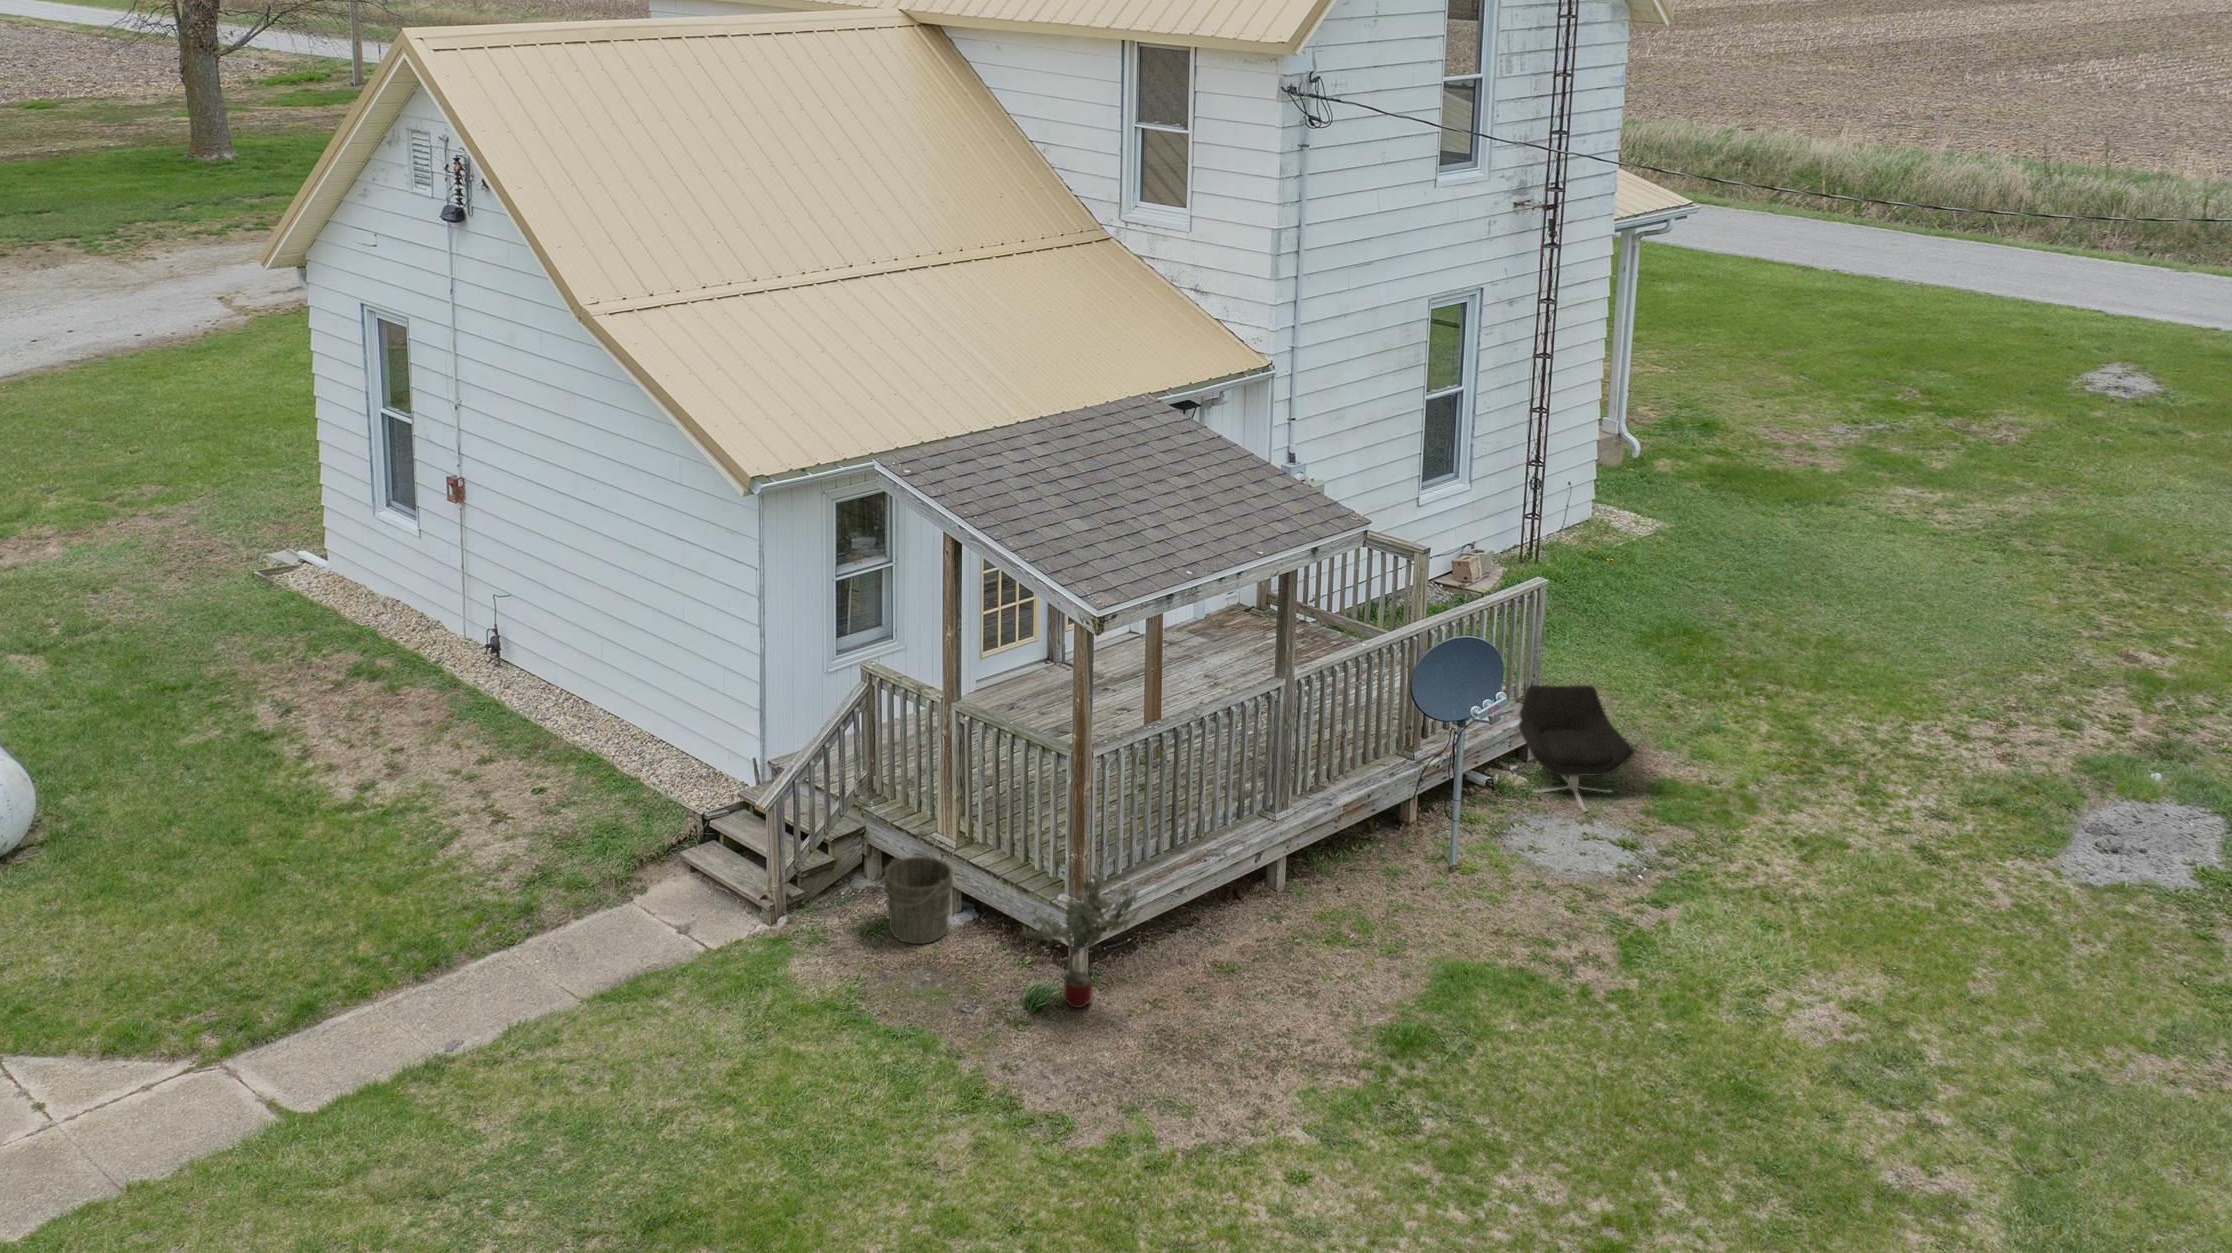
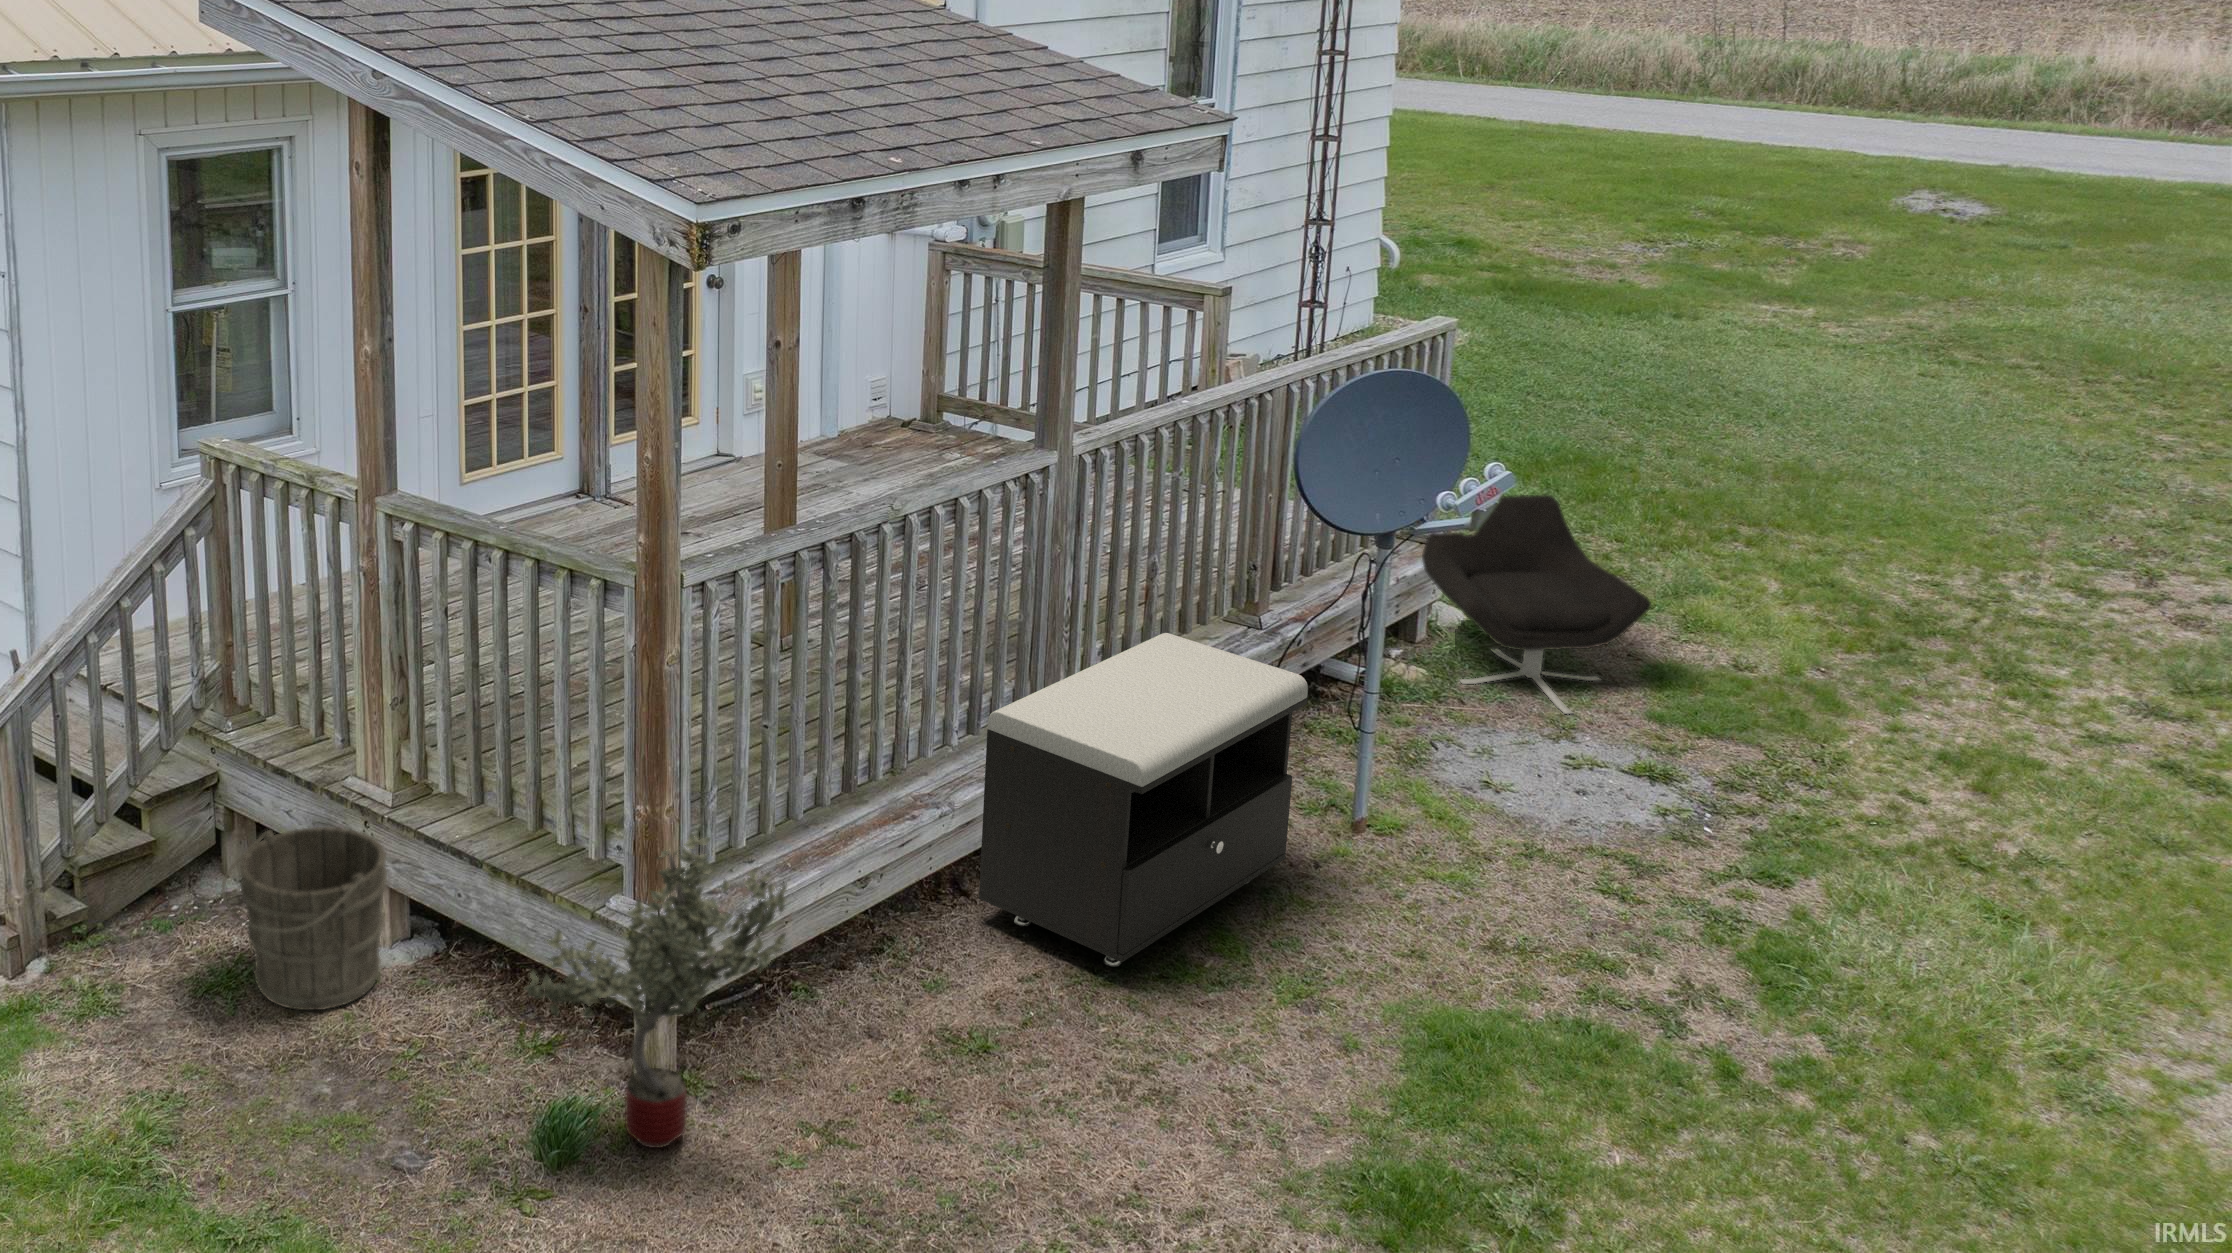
storage bench: none [1241,769,1409,936] -> present [979,633,1308,967]

